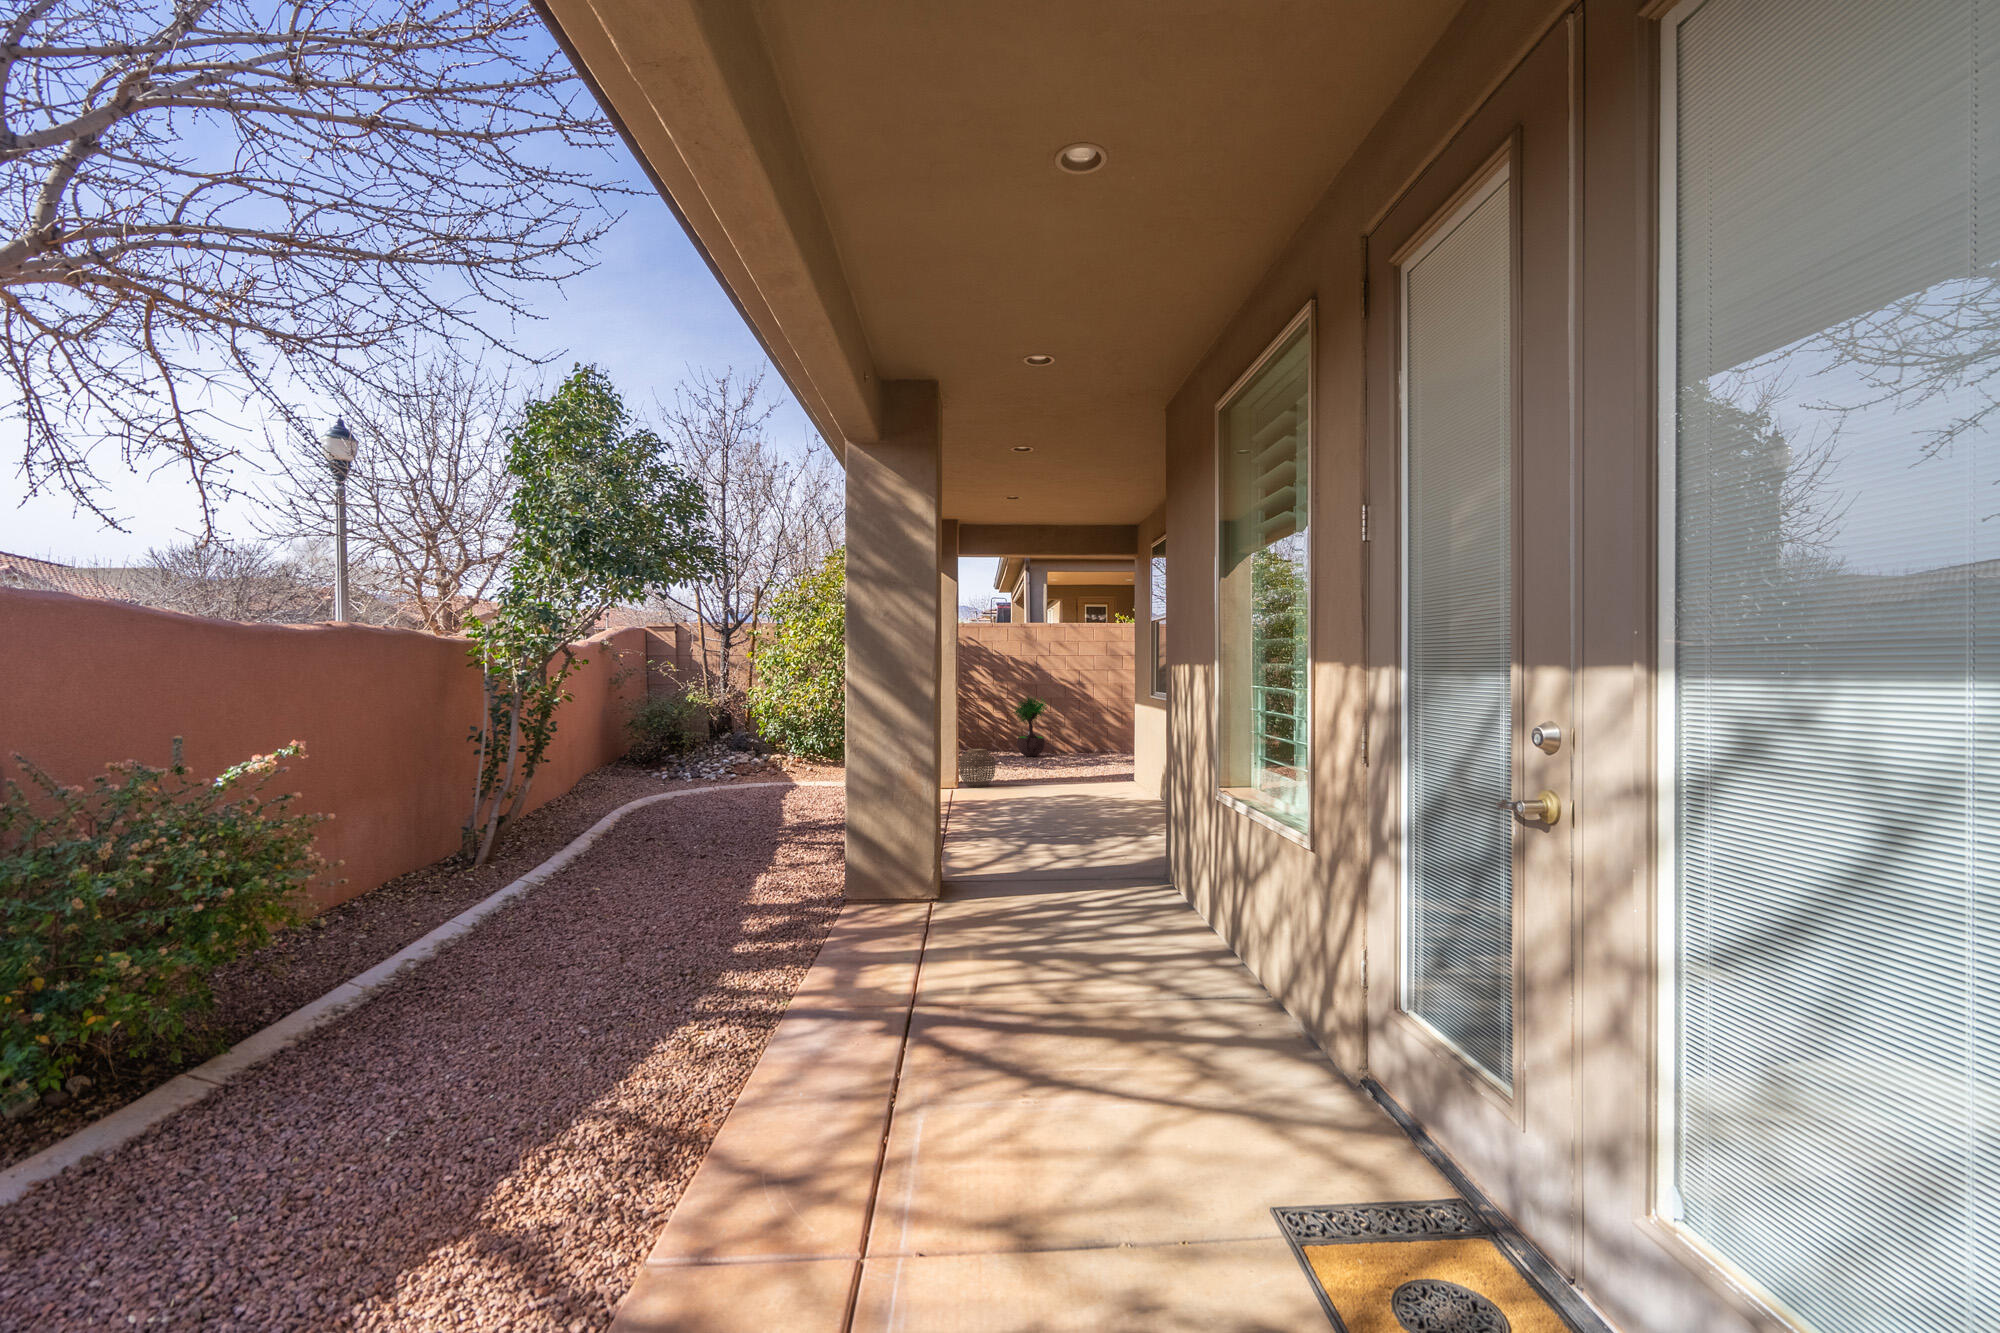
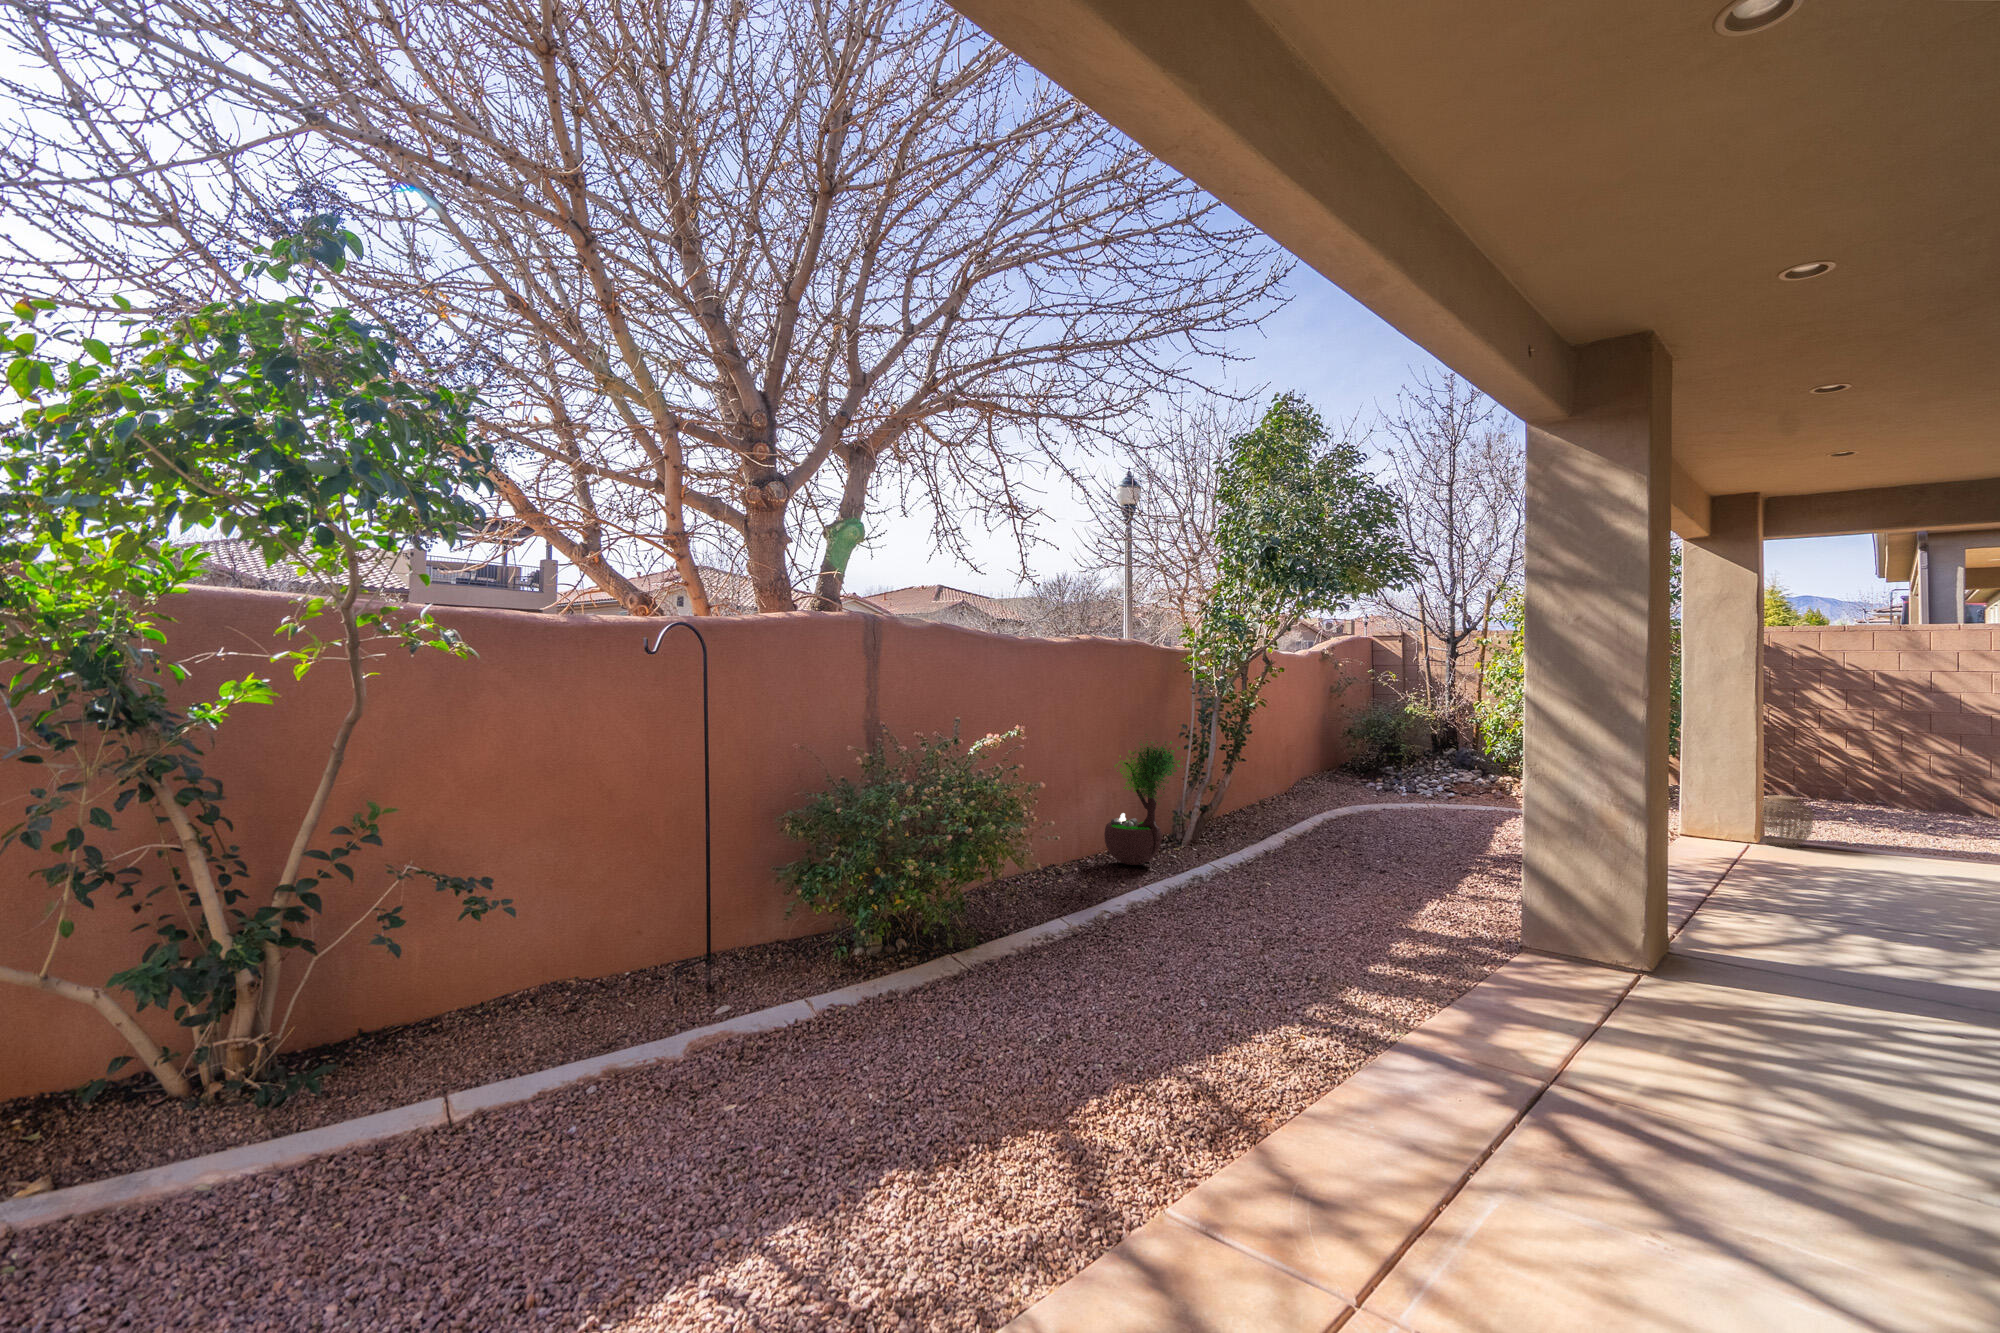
potted tree: present [1014,697,1046,757] -> present [1104,734,1183,865]

